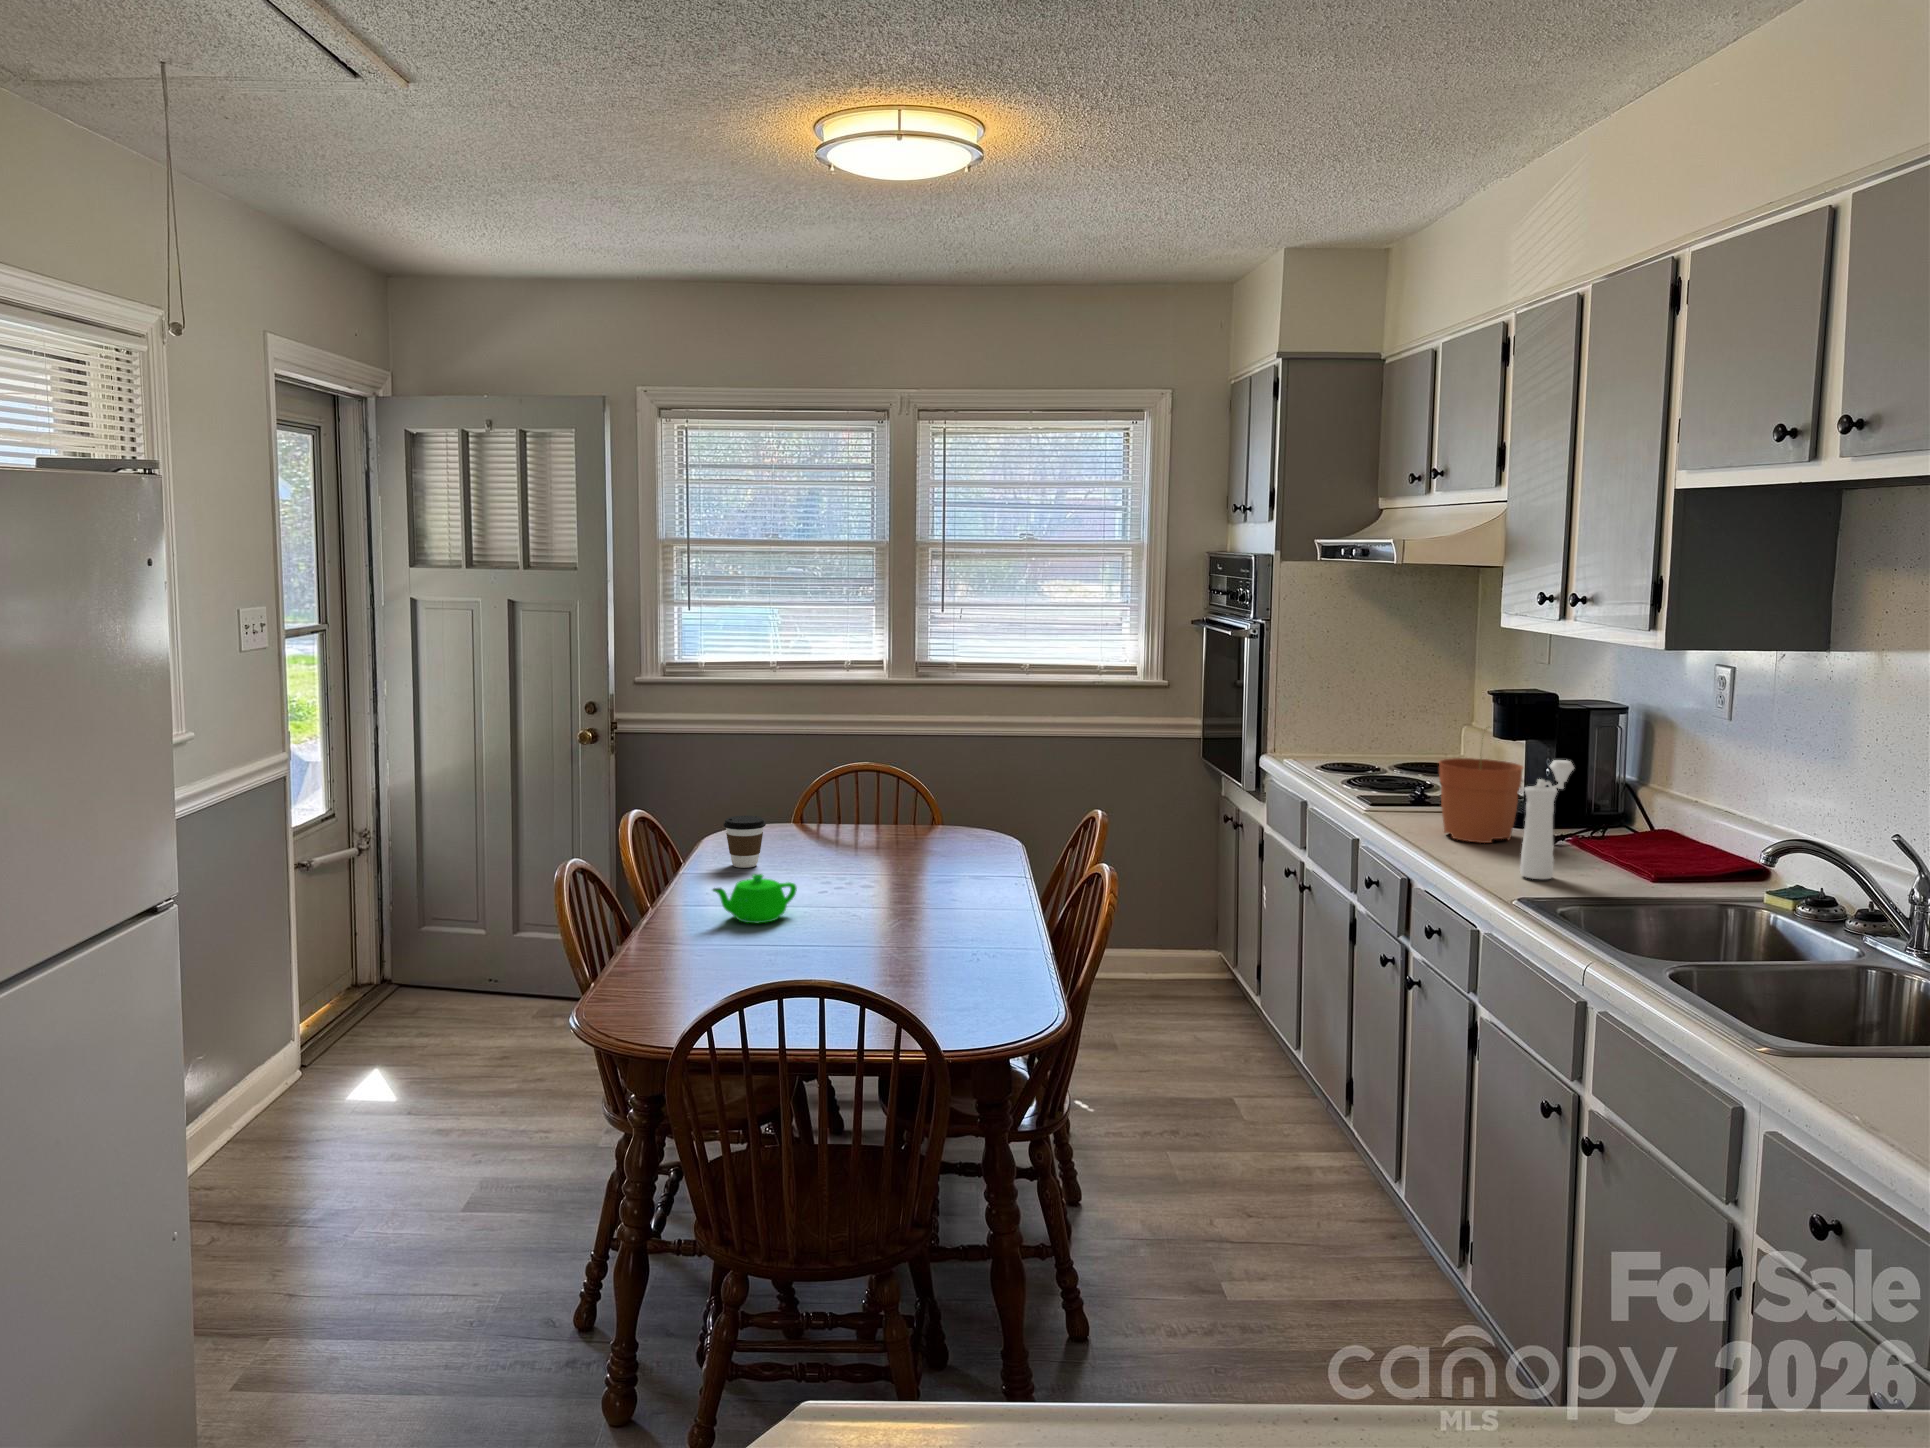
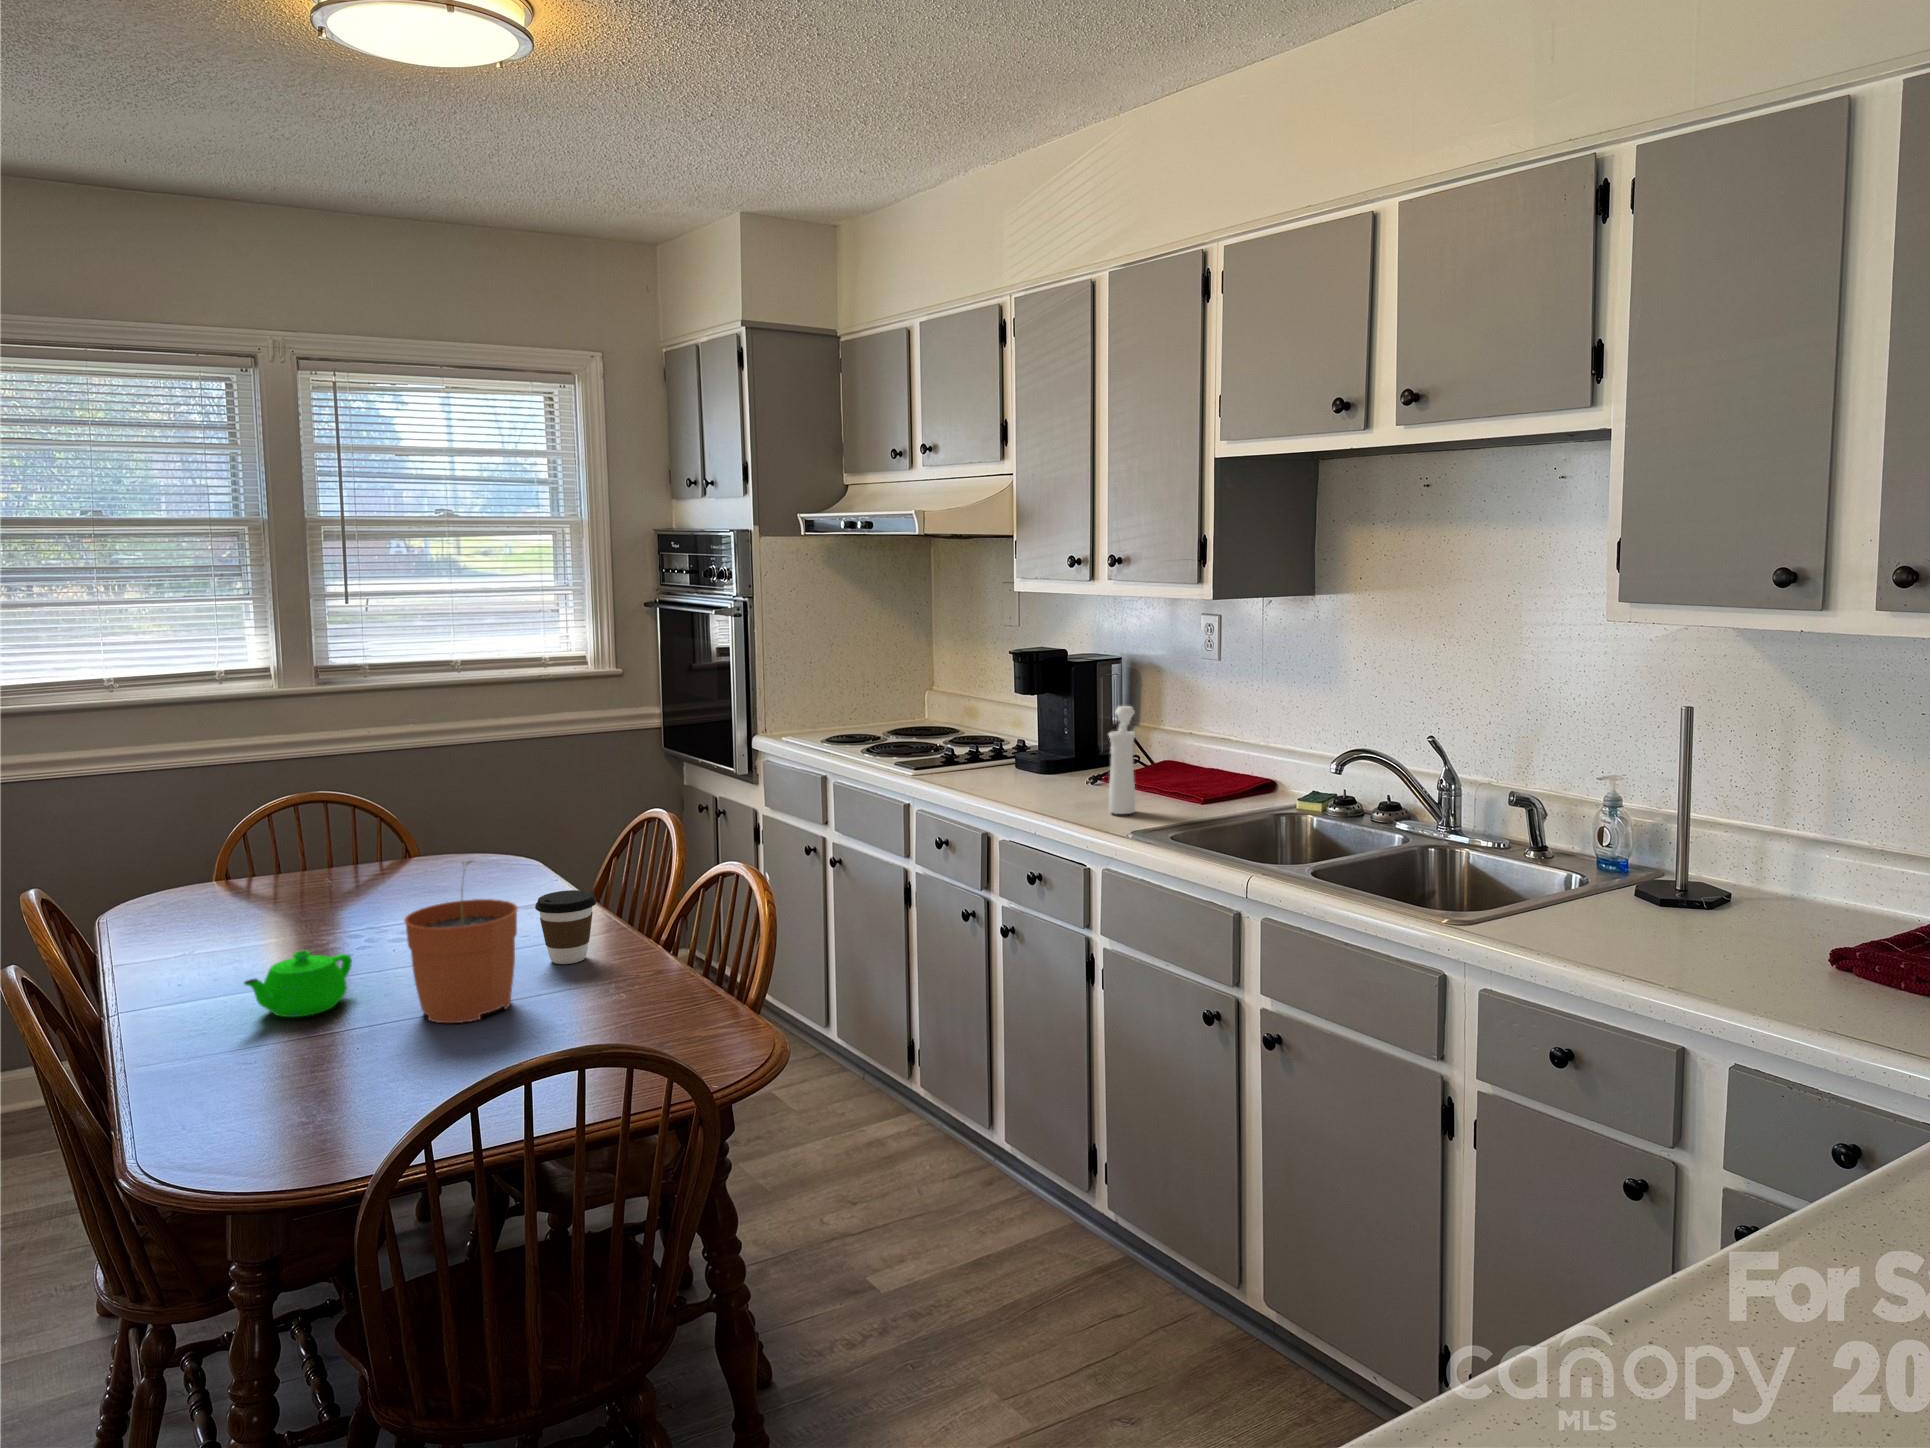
plant pot: present [1439,738,1523,843] -> present [404,861,518,1023]
coffee cup: present [723,816,766,868] -> present [535,890,596,964]

